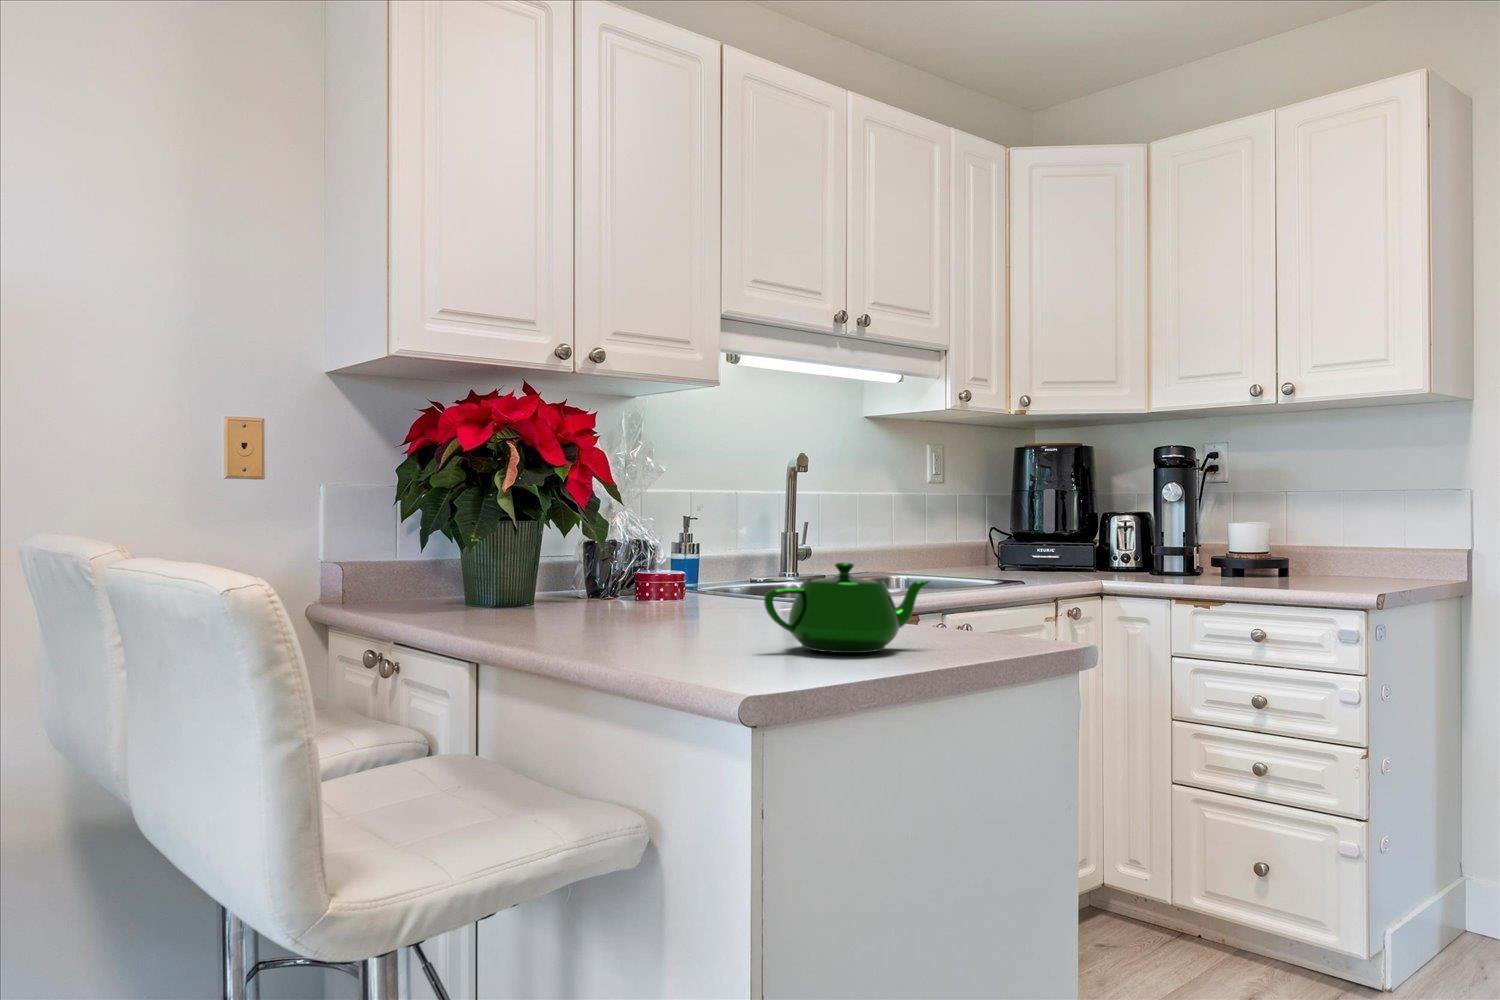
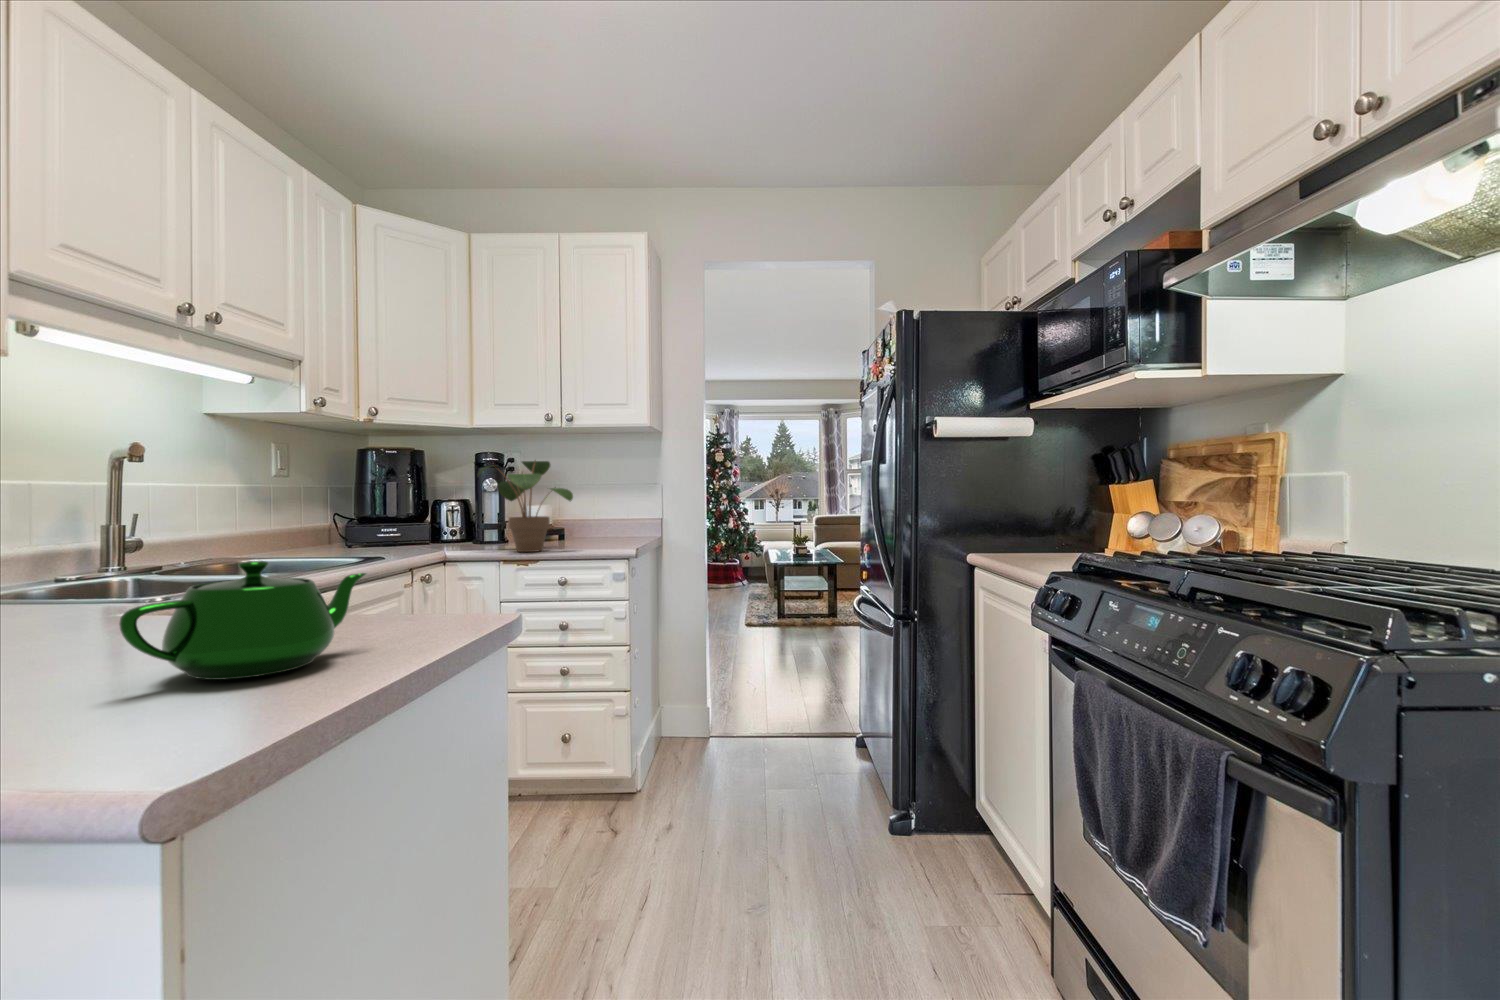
potted plant: none [1142,457,1275,588] -> present [477,460,573,552]

